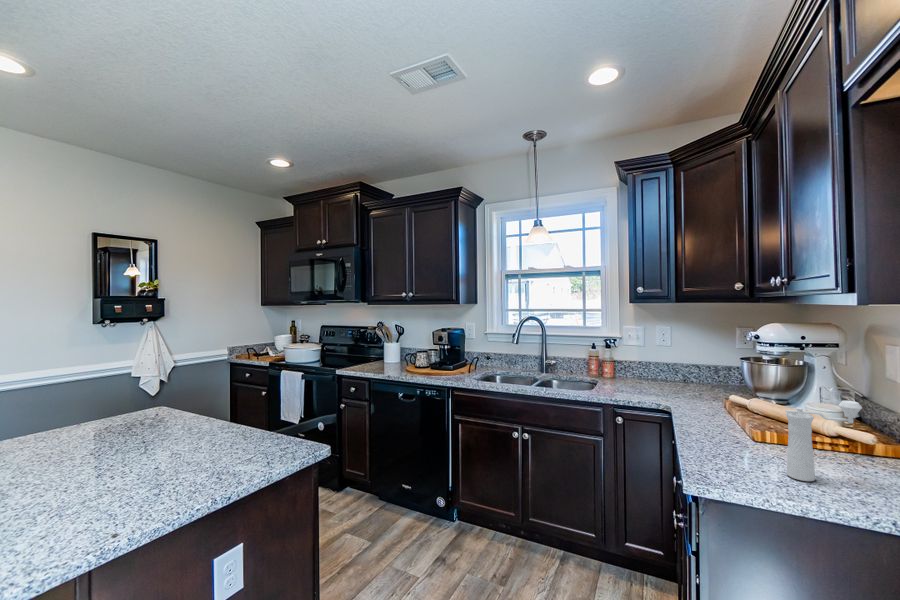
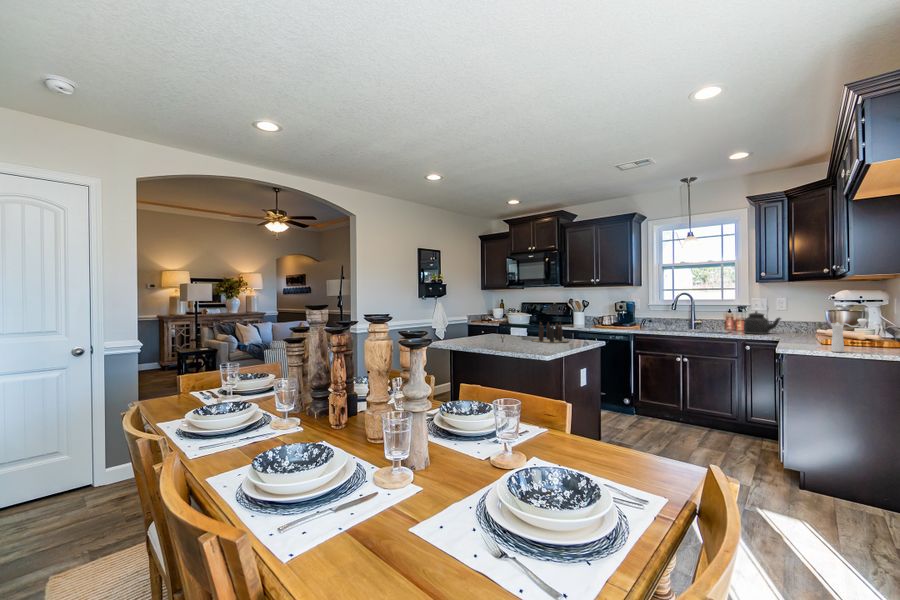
kettle: none [613,341,666,389] -> present [744,311,781,334]
candle: none [105,406,247,482] -> present [532,323,567,343]

